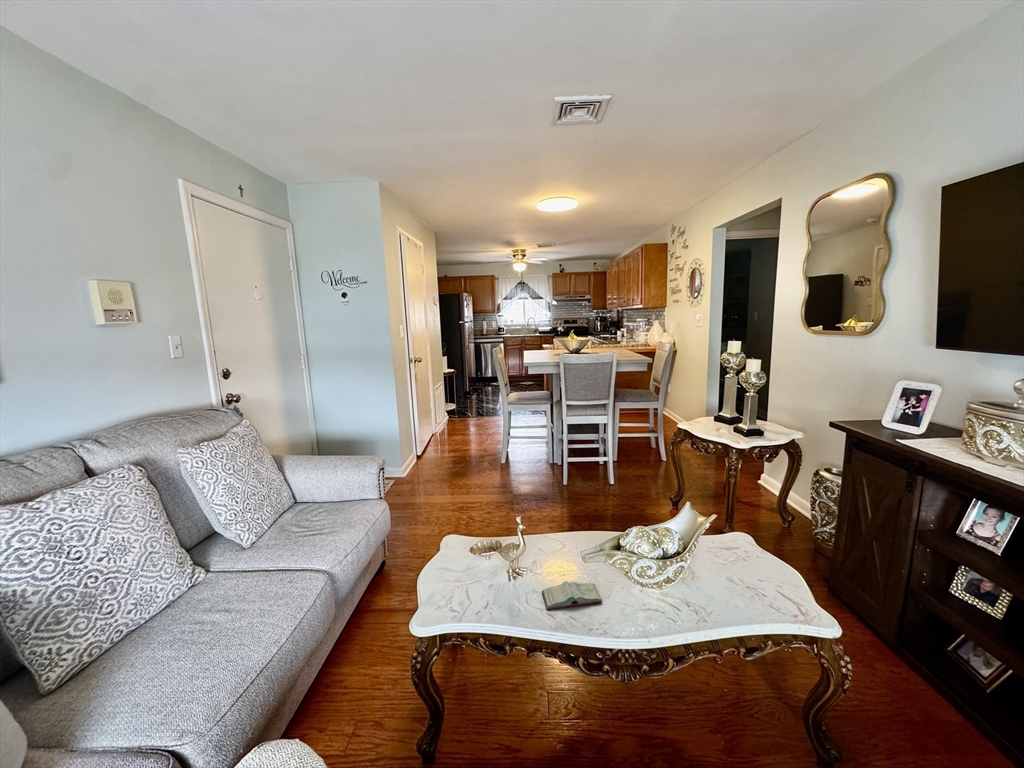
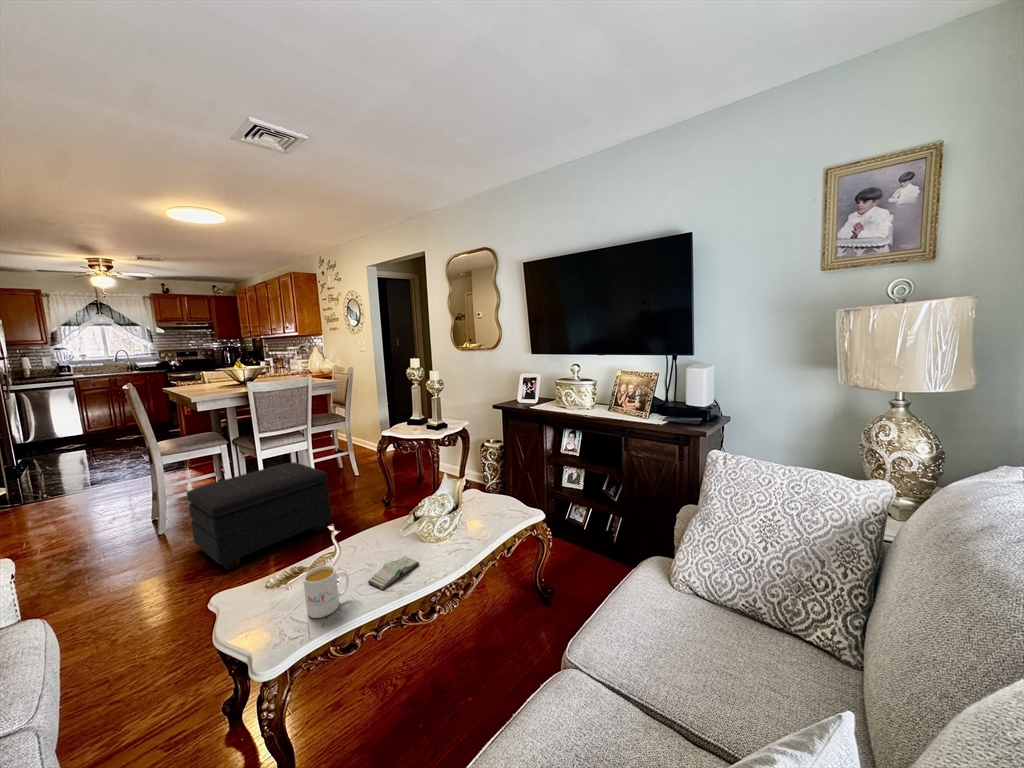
footstool: none [513,431,612,506] -> present [187,462,332,569]
mug: none [477,552,518,604] -> present [303,565,349,618]

